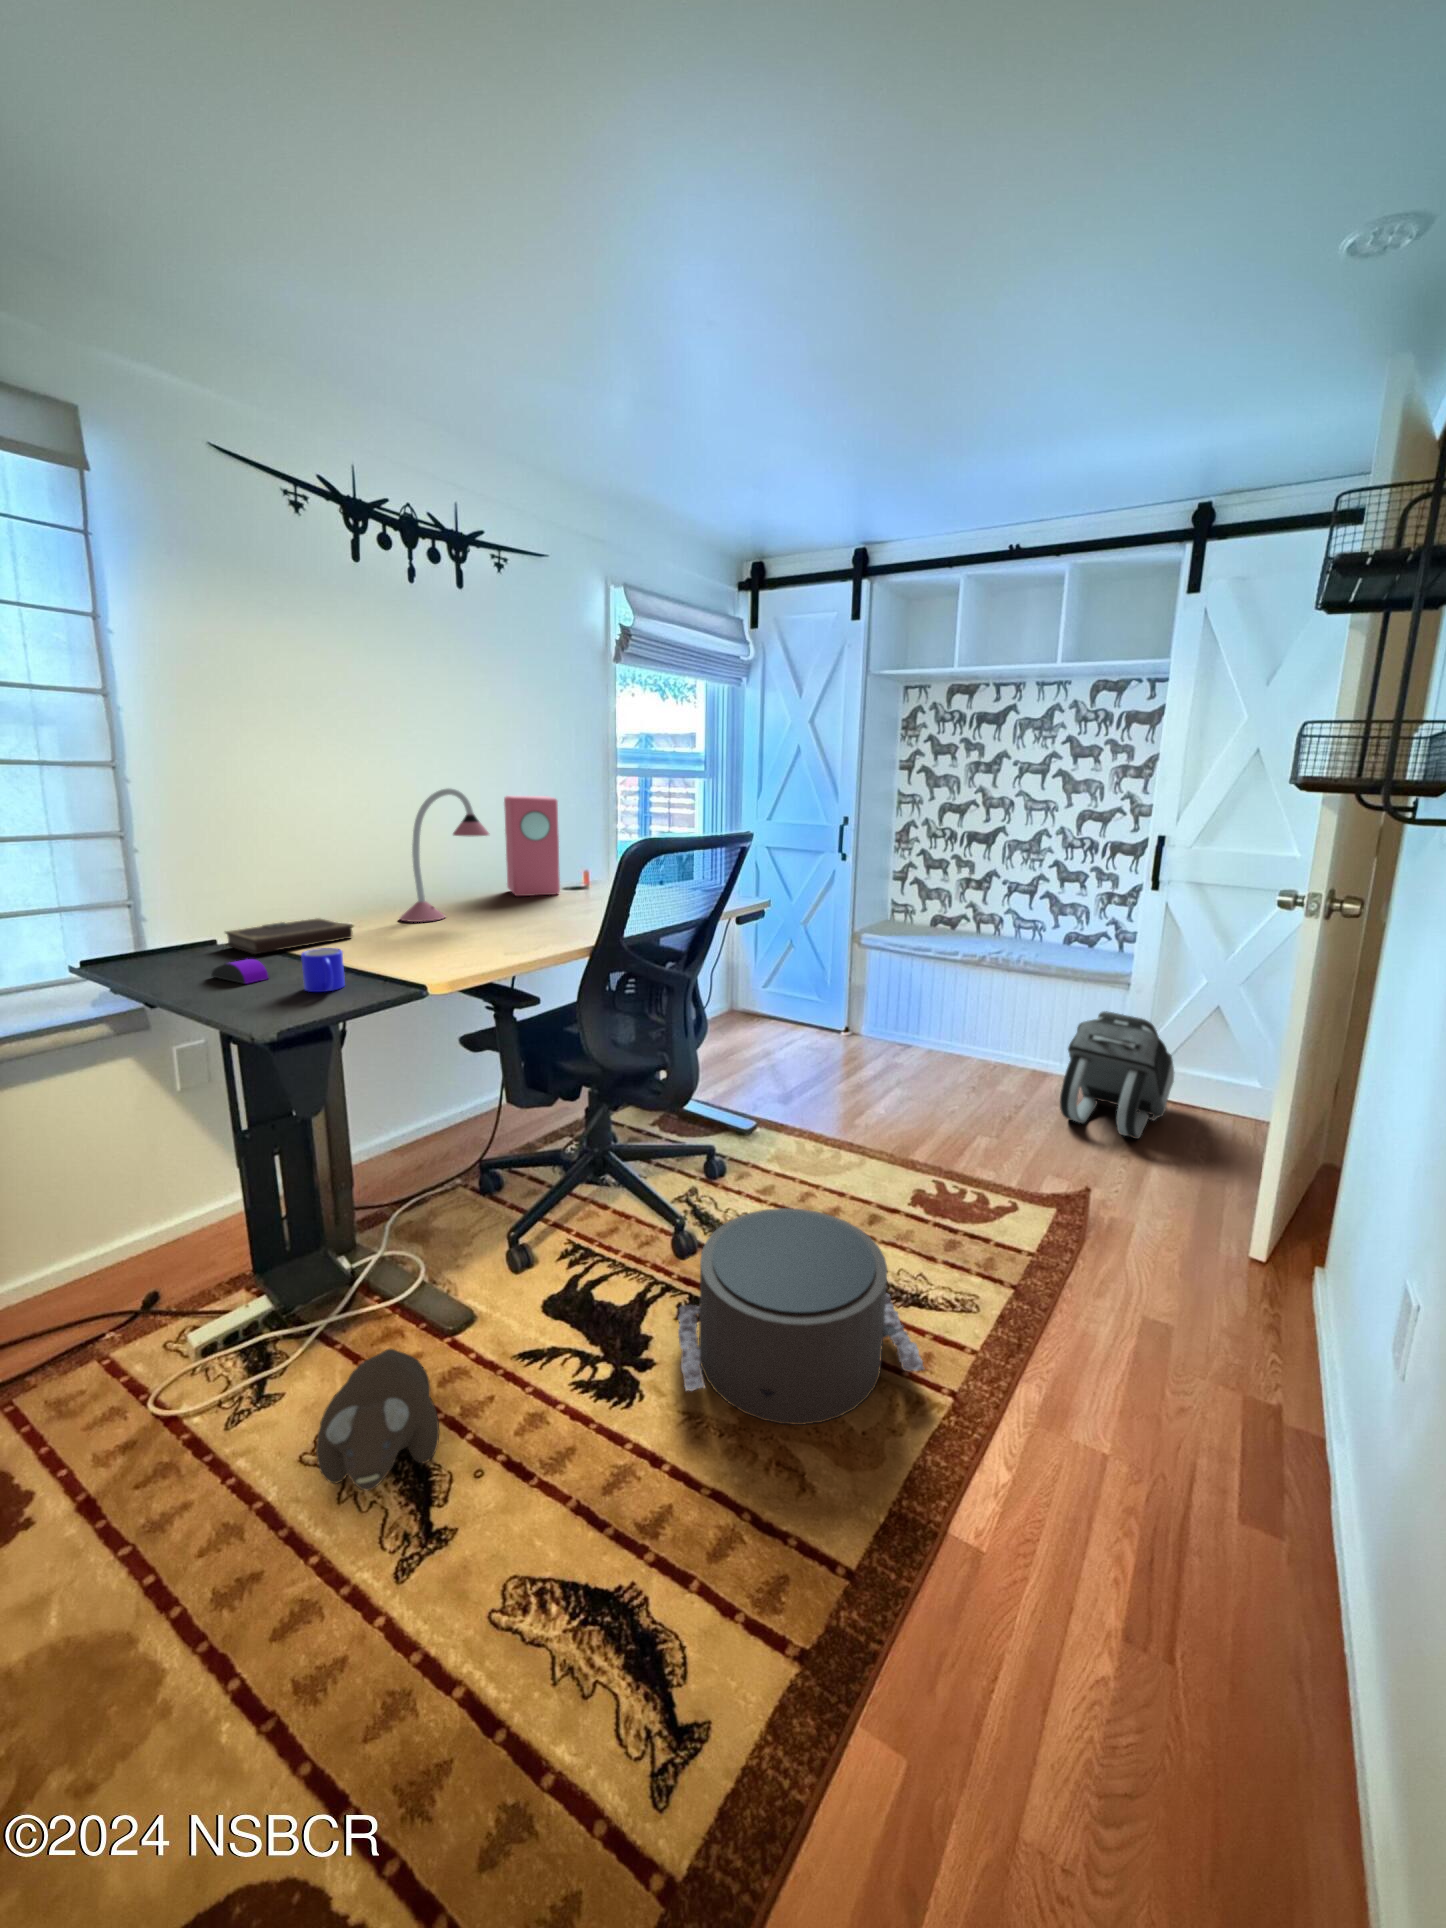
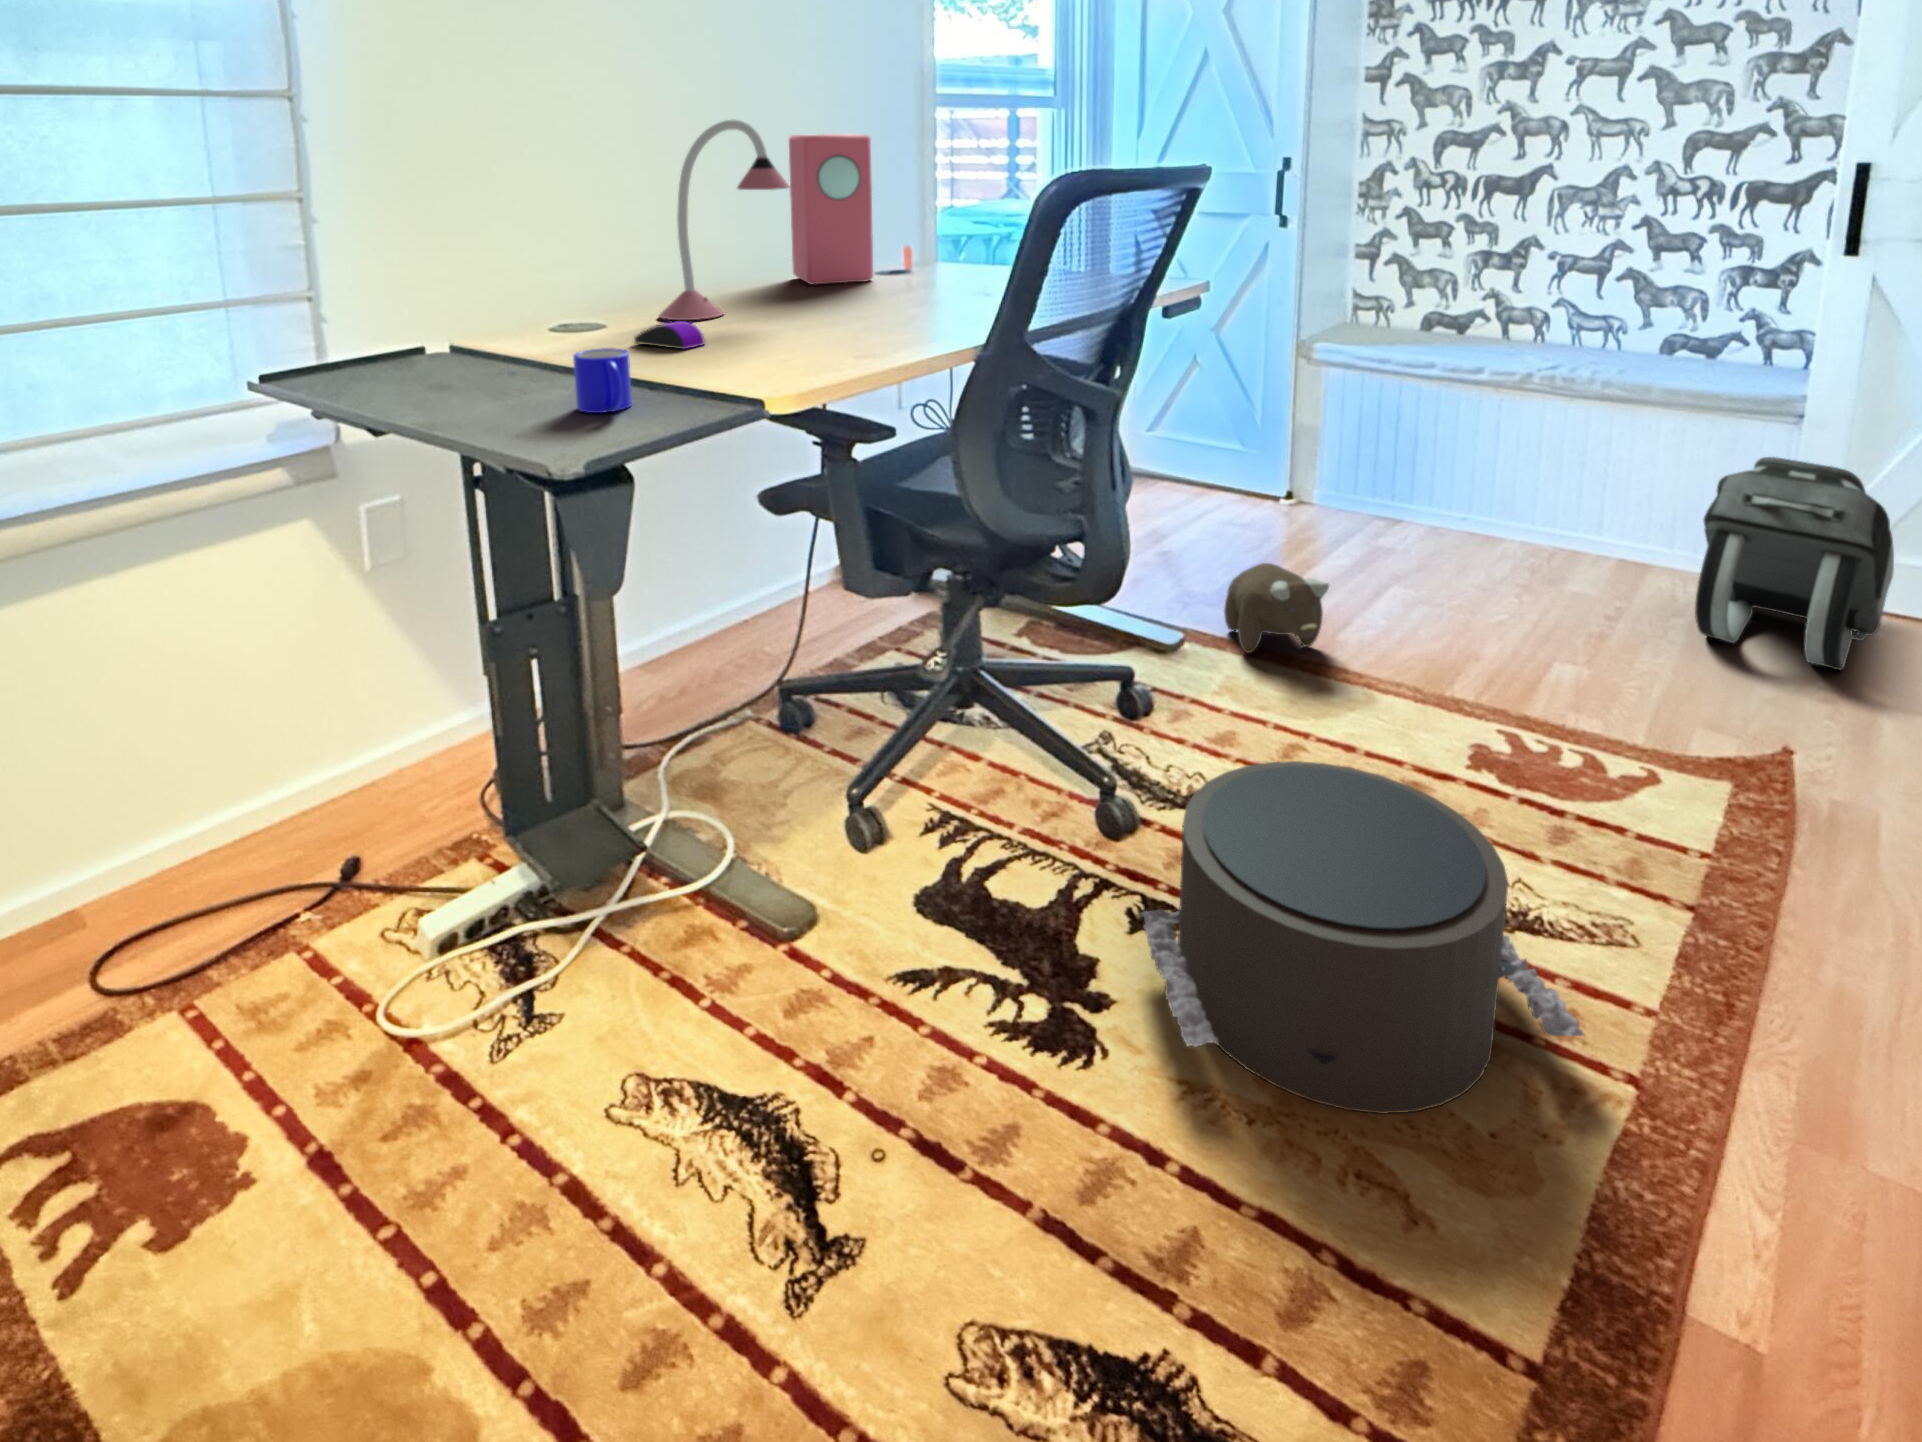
notebook: present [225,918,353,954] -> none [434,316,606,365]
computer mouse: present [211,959,269,984] -> present [634,321,705,350]
plush toy: present [316,1349,439,1491] -> present [1224,563,1329,653]

